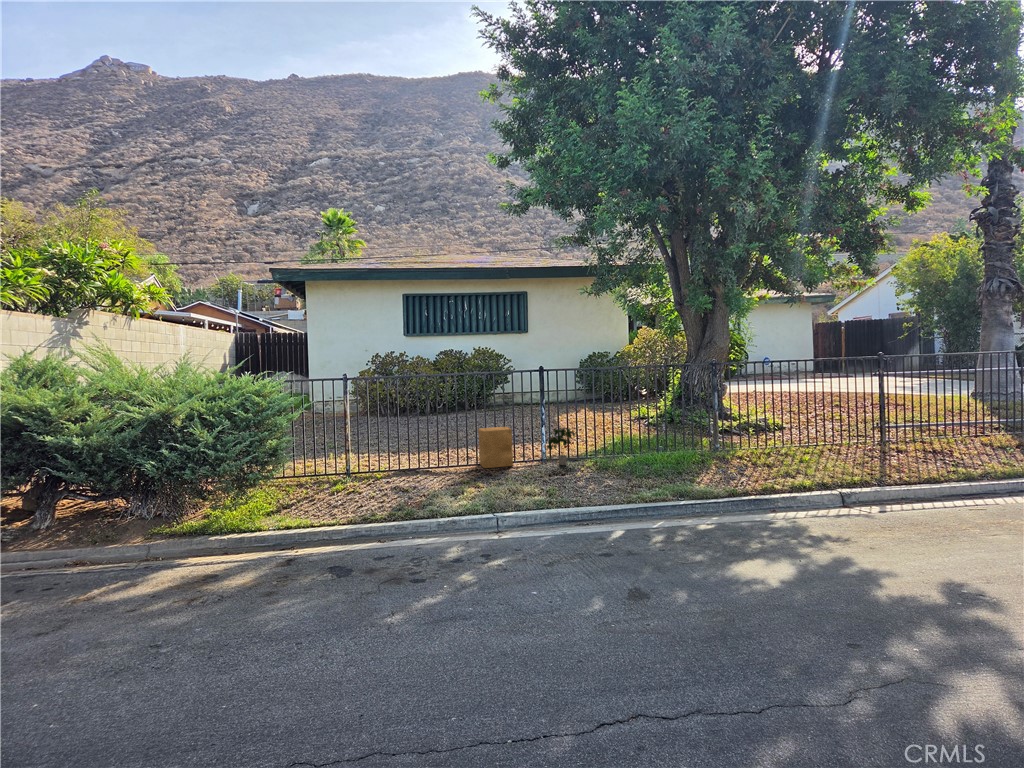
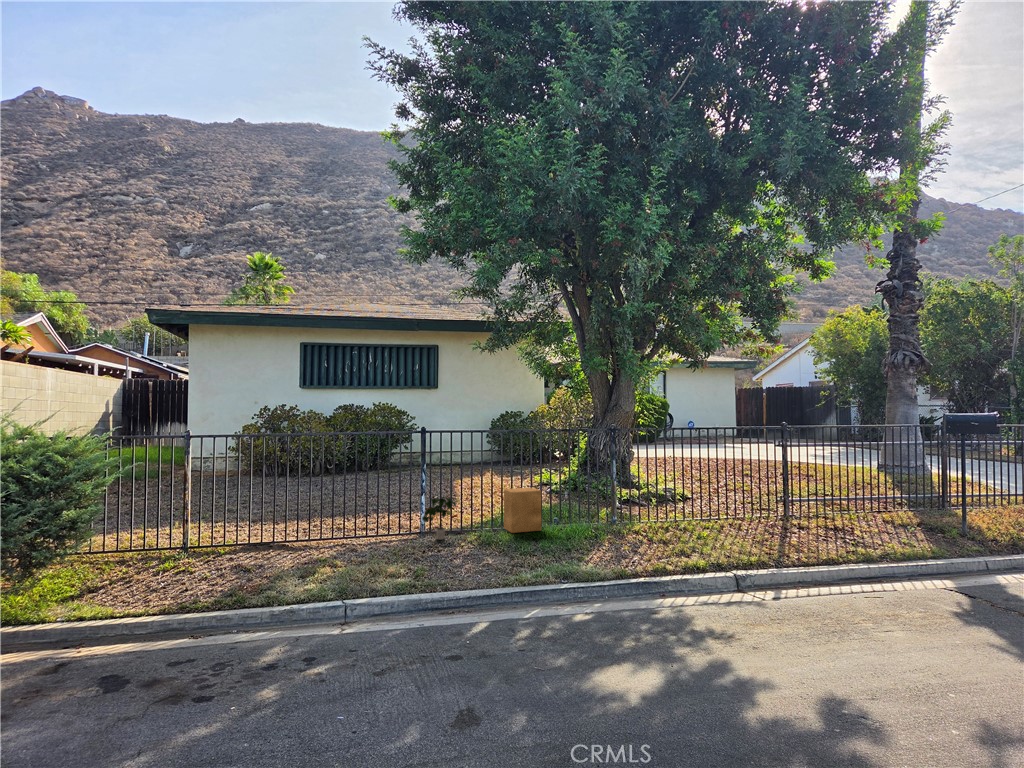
cardboard box: present [478,427,513,468] -> present [504,488,542,533]

